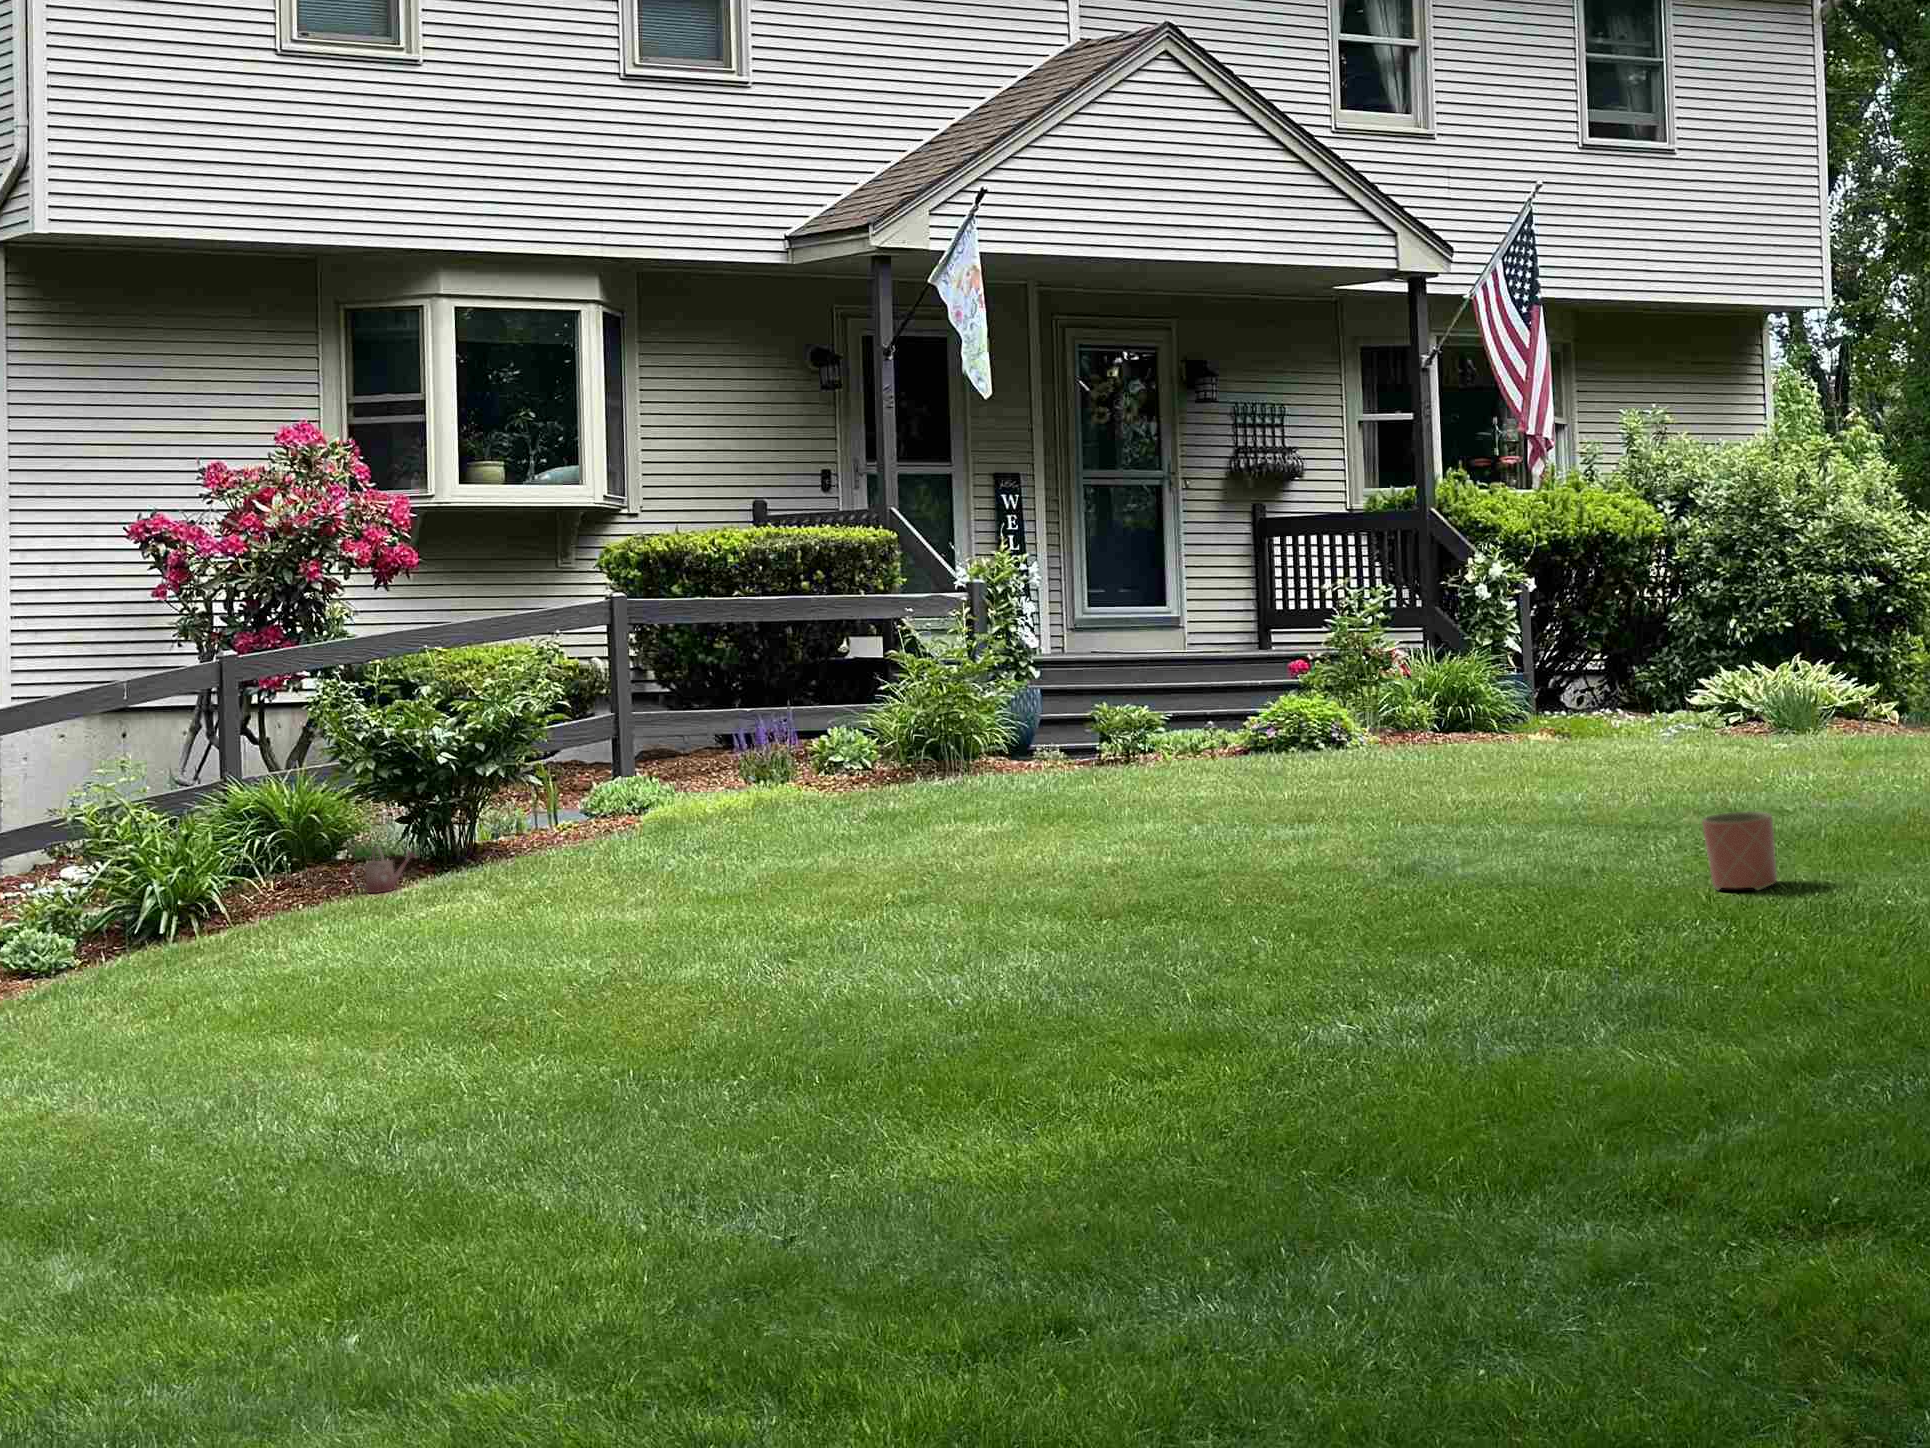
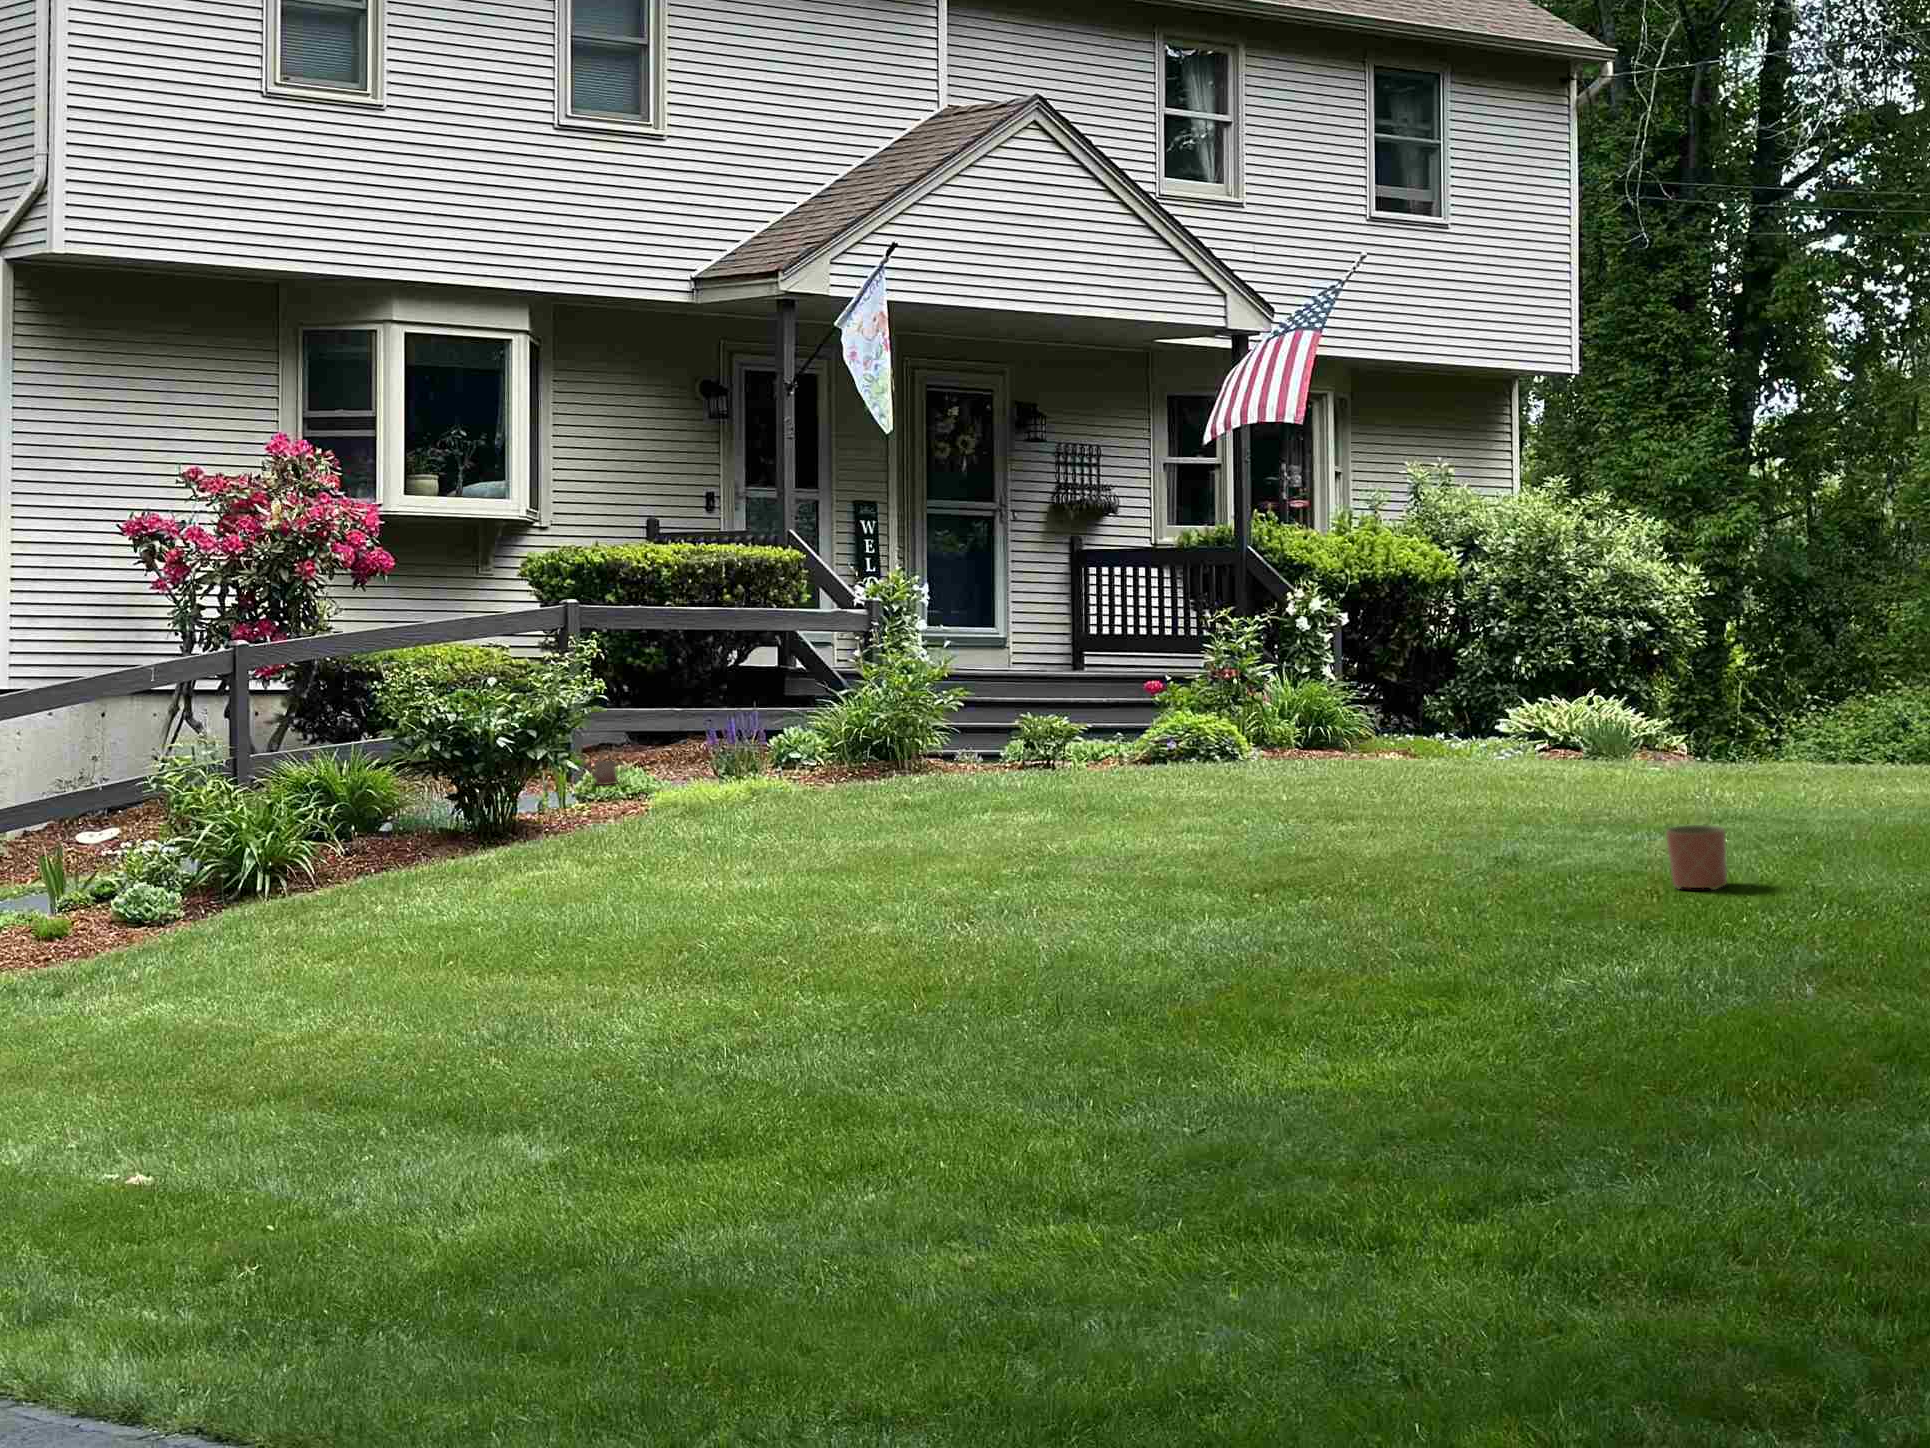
watering can: present [352,847,416,893] -> present [582,757,620,785]

